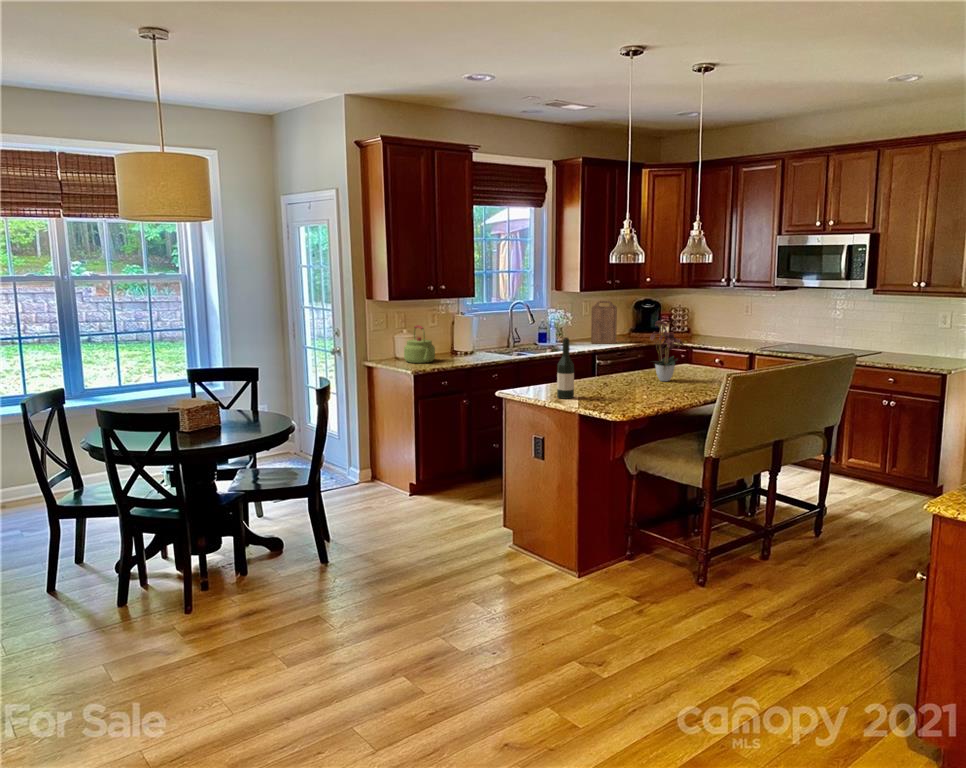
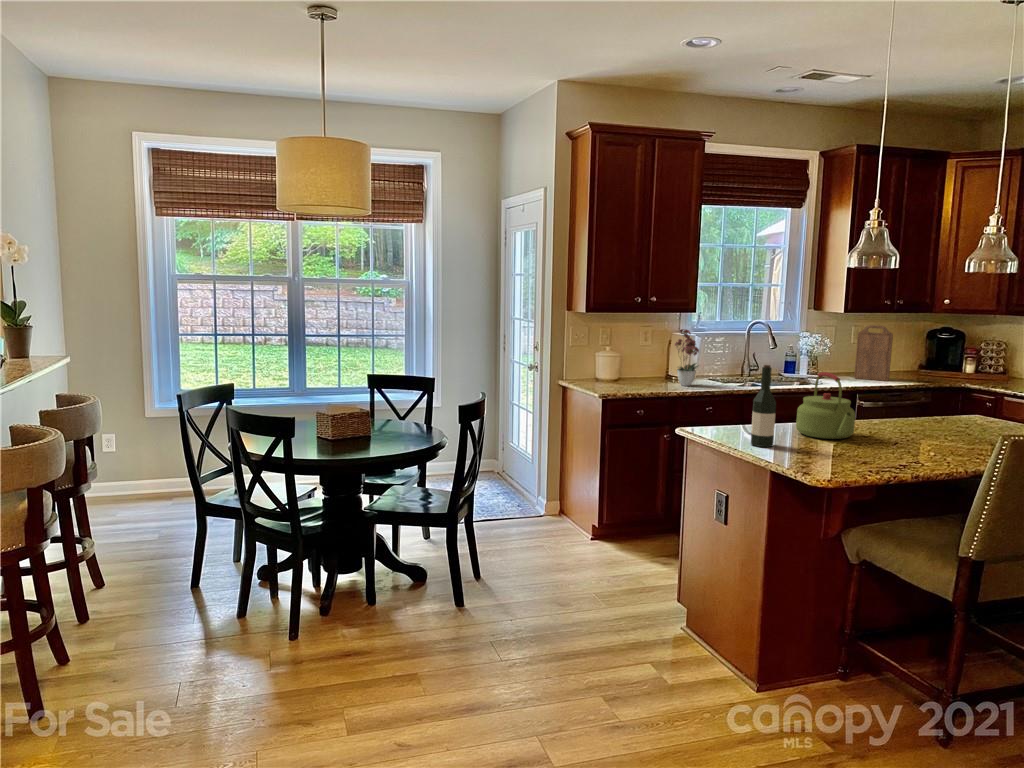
flower arrangement: present [650,321,683,381] -> present [675,329,699,386]
kettle: present [404,325,435,363] -> present [796,372,855,439]

